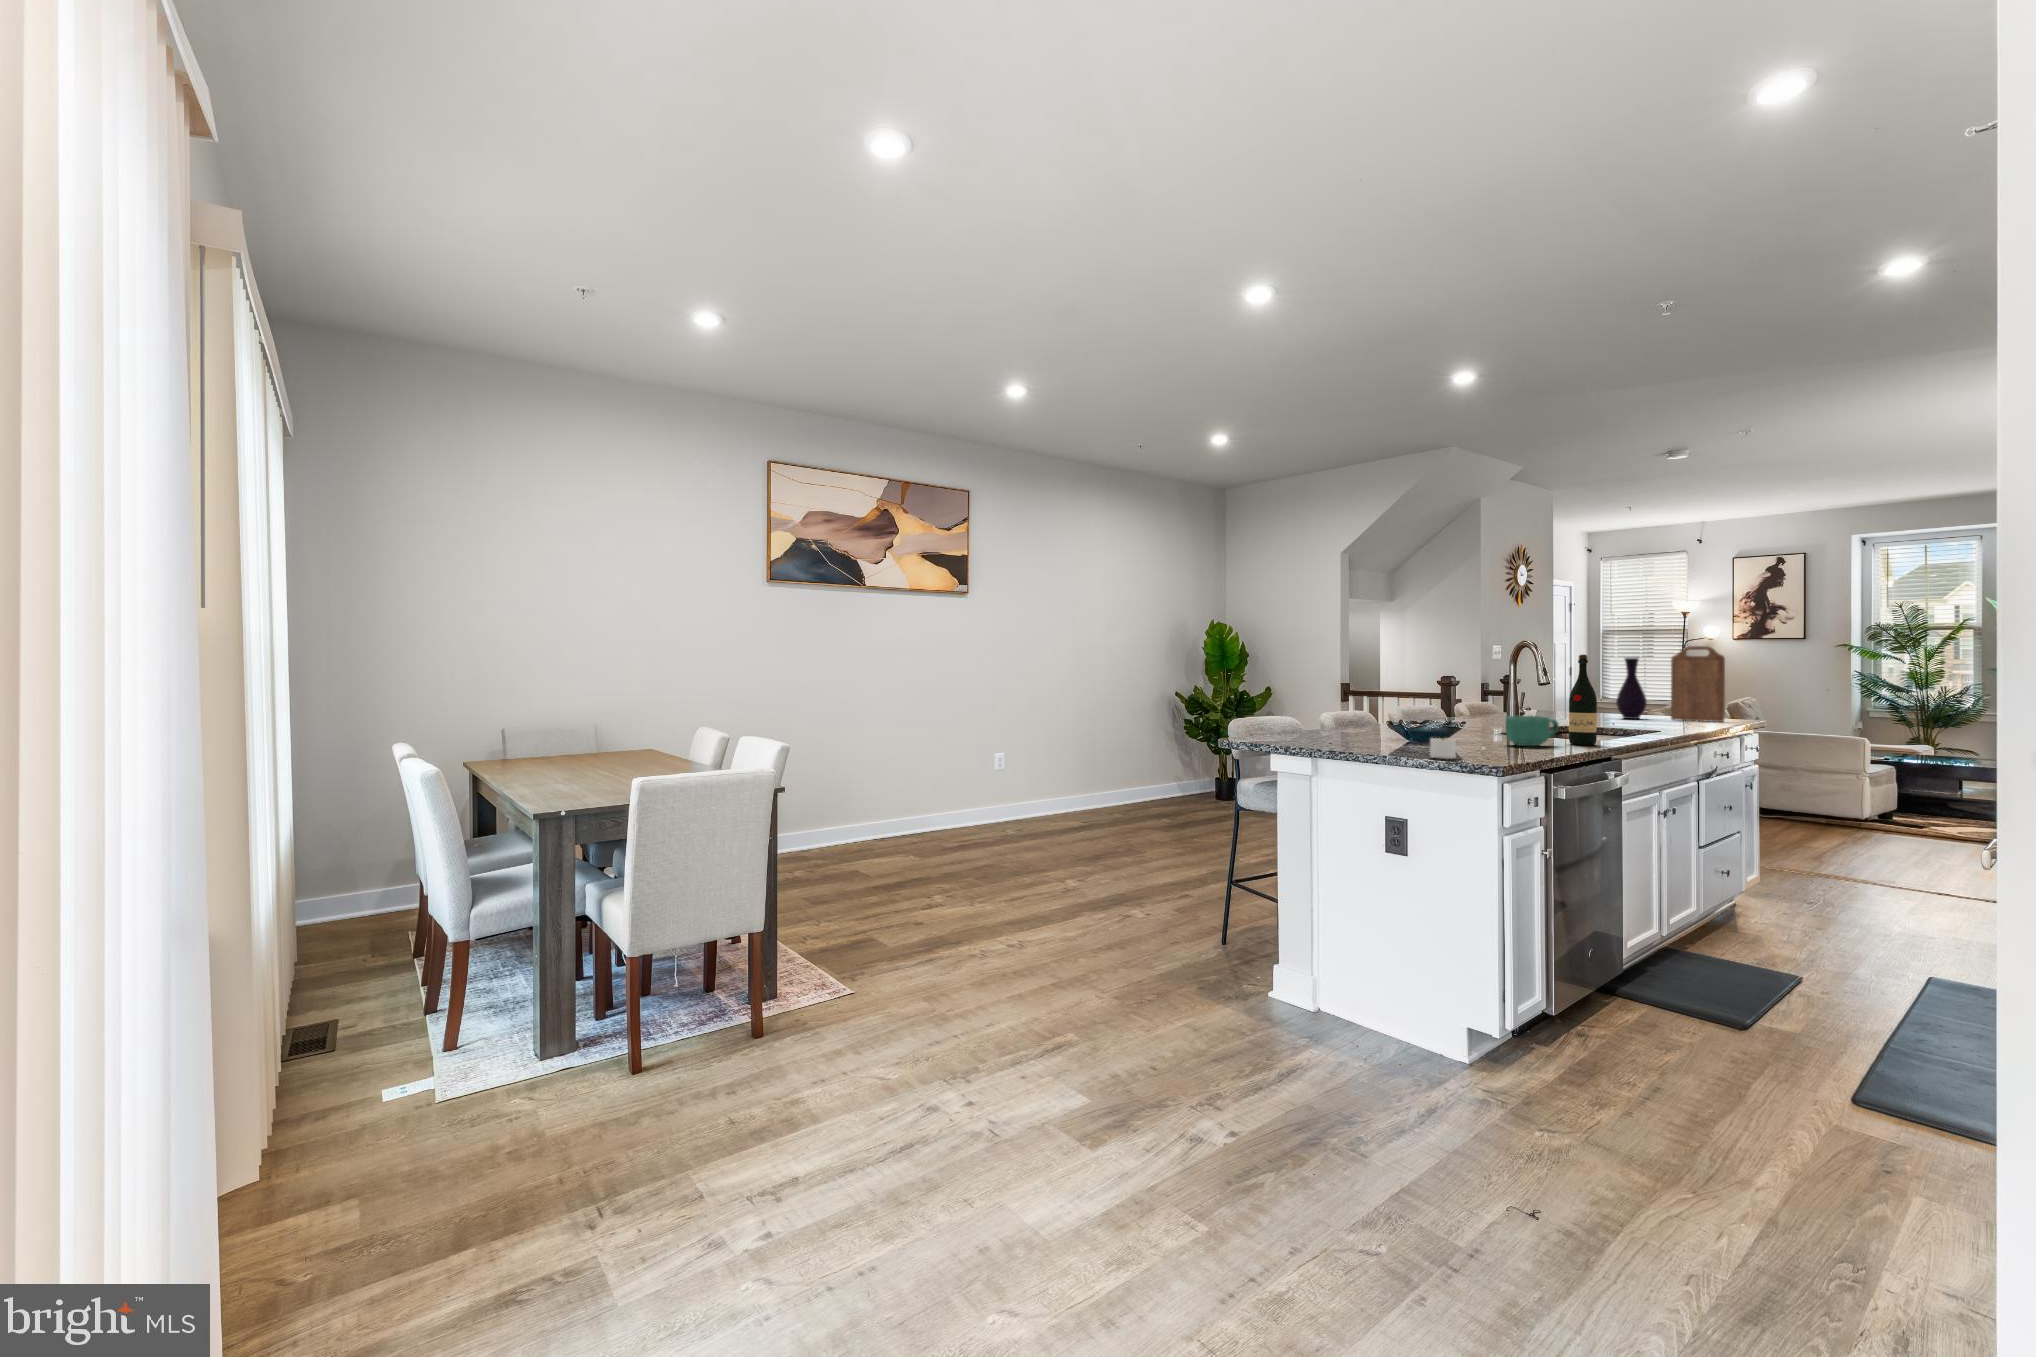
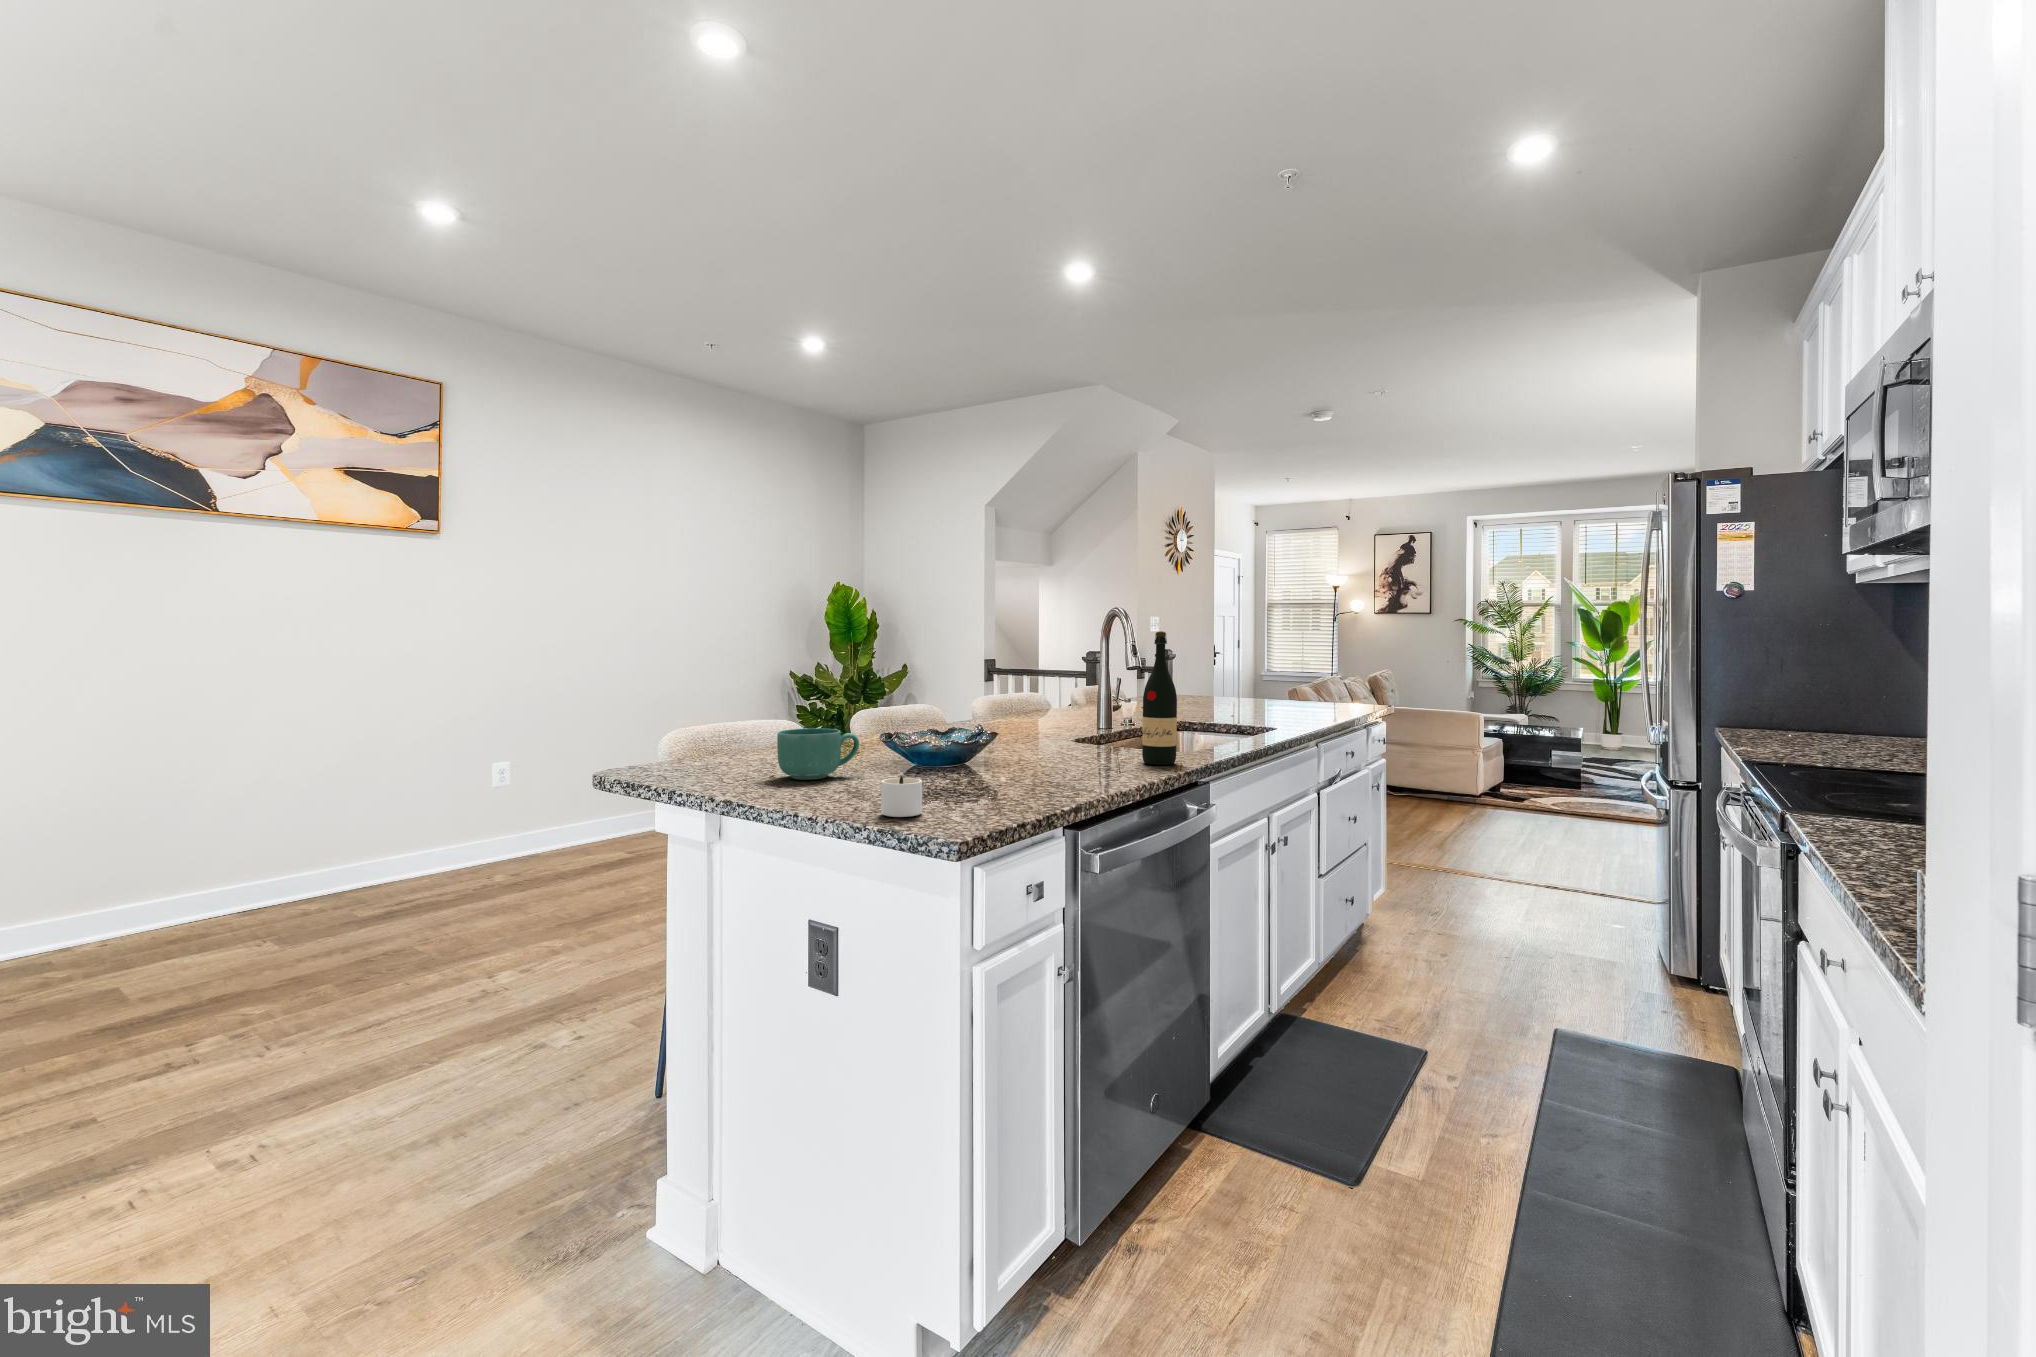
cutting board: present [1671,646,1725,722] -> none [1297,620,1352,711]
vase: present [1616,658,1647,719] -> none [1242,633,1273,707]
mug: present [1506,716,1559,746] -> present [777,728,859,780]

